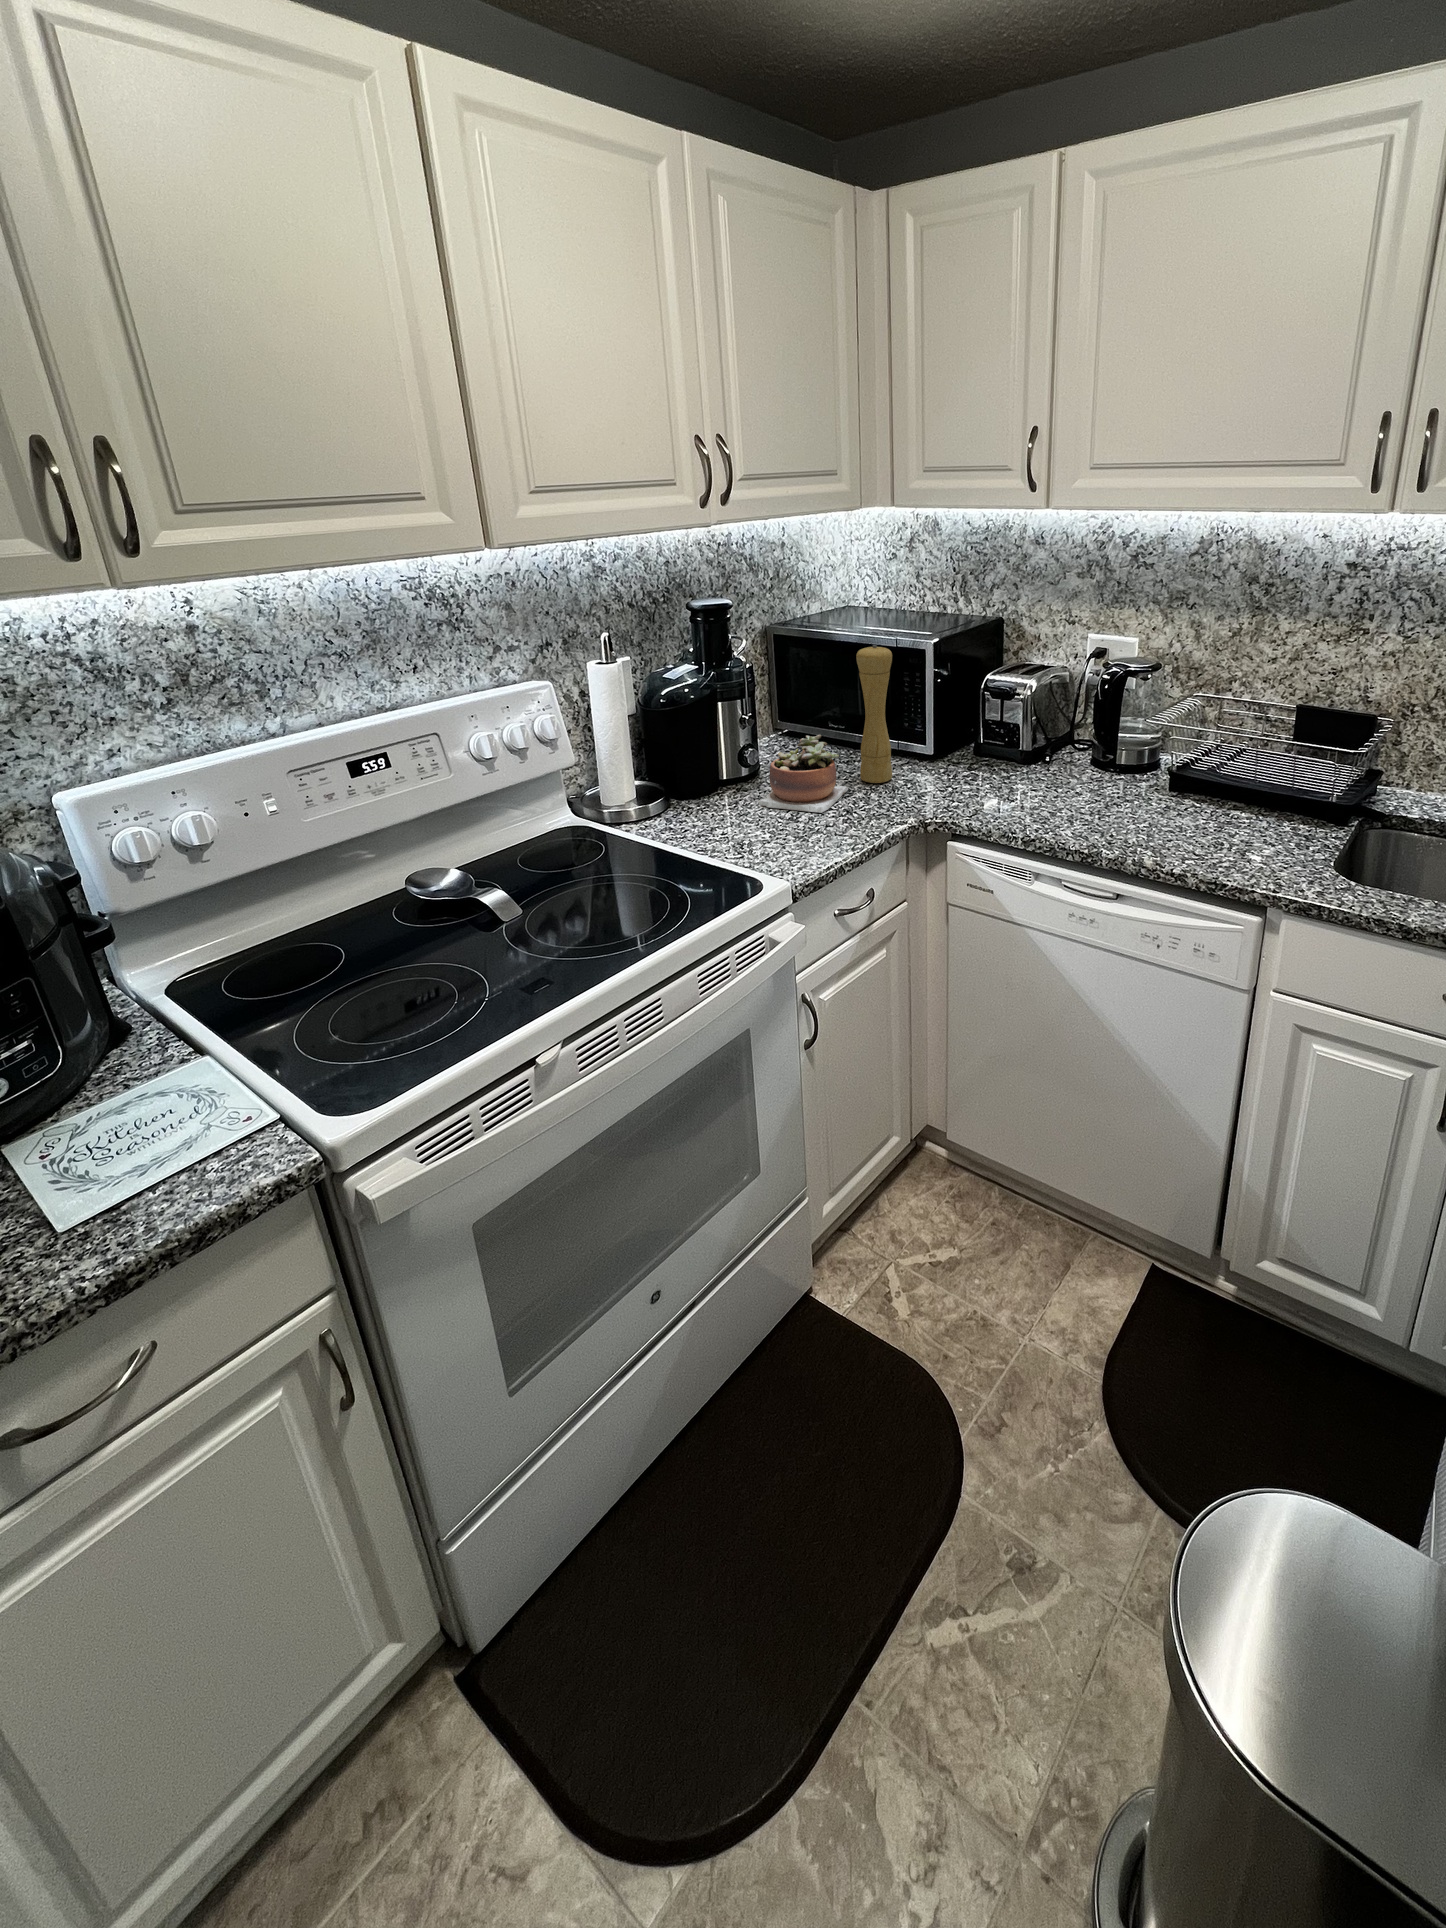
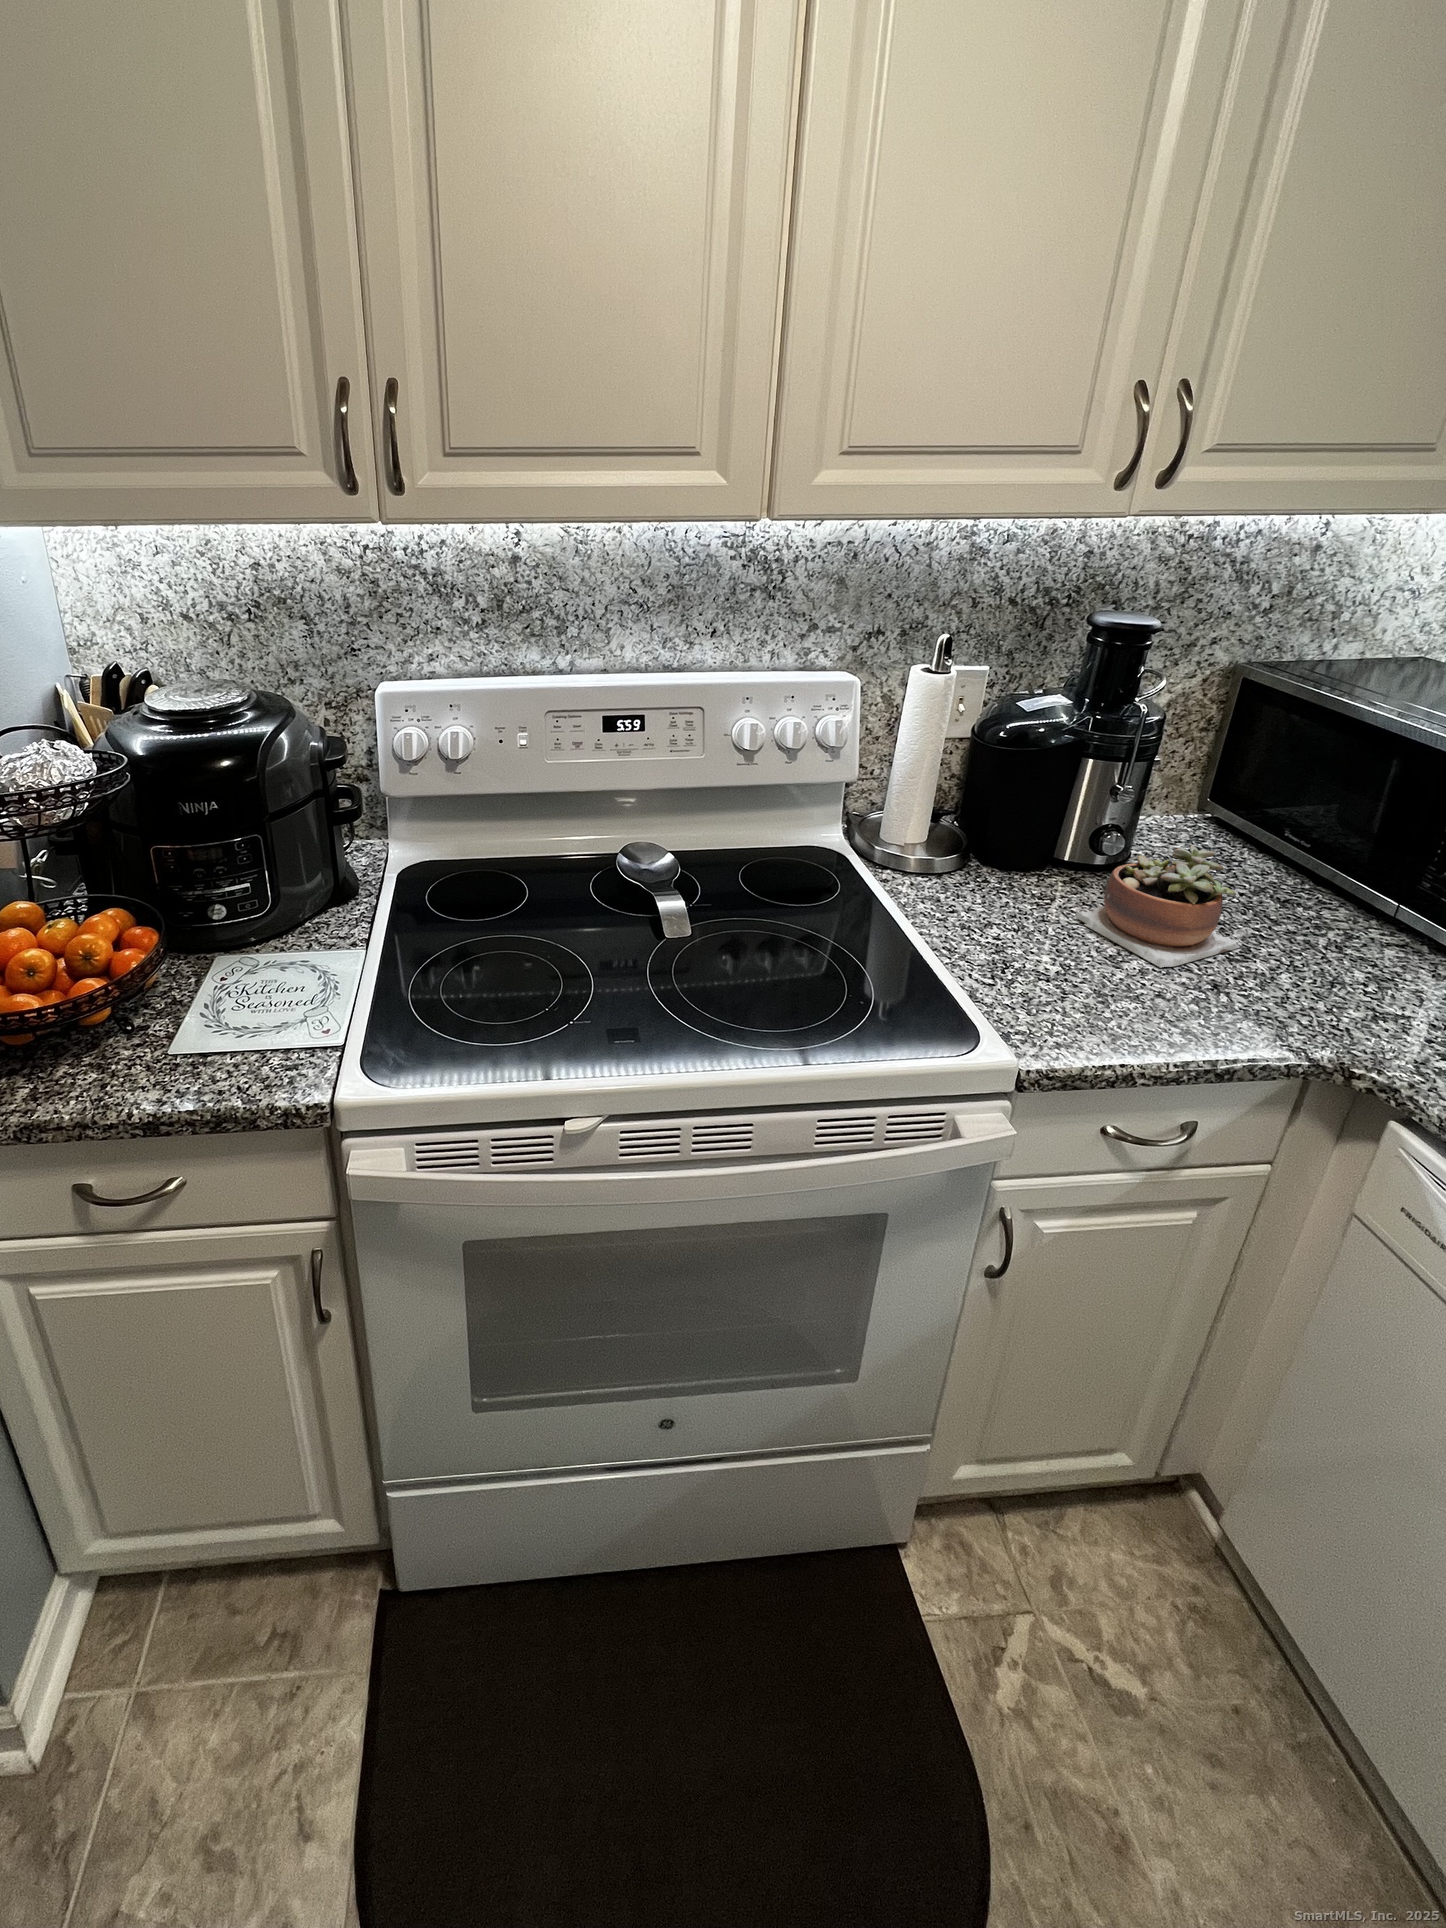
pepper mill: present [856,645,892,783] -> none [1276,741,1402,960]

